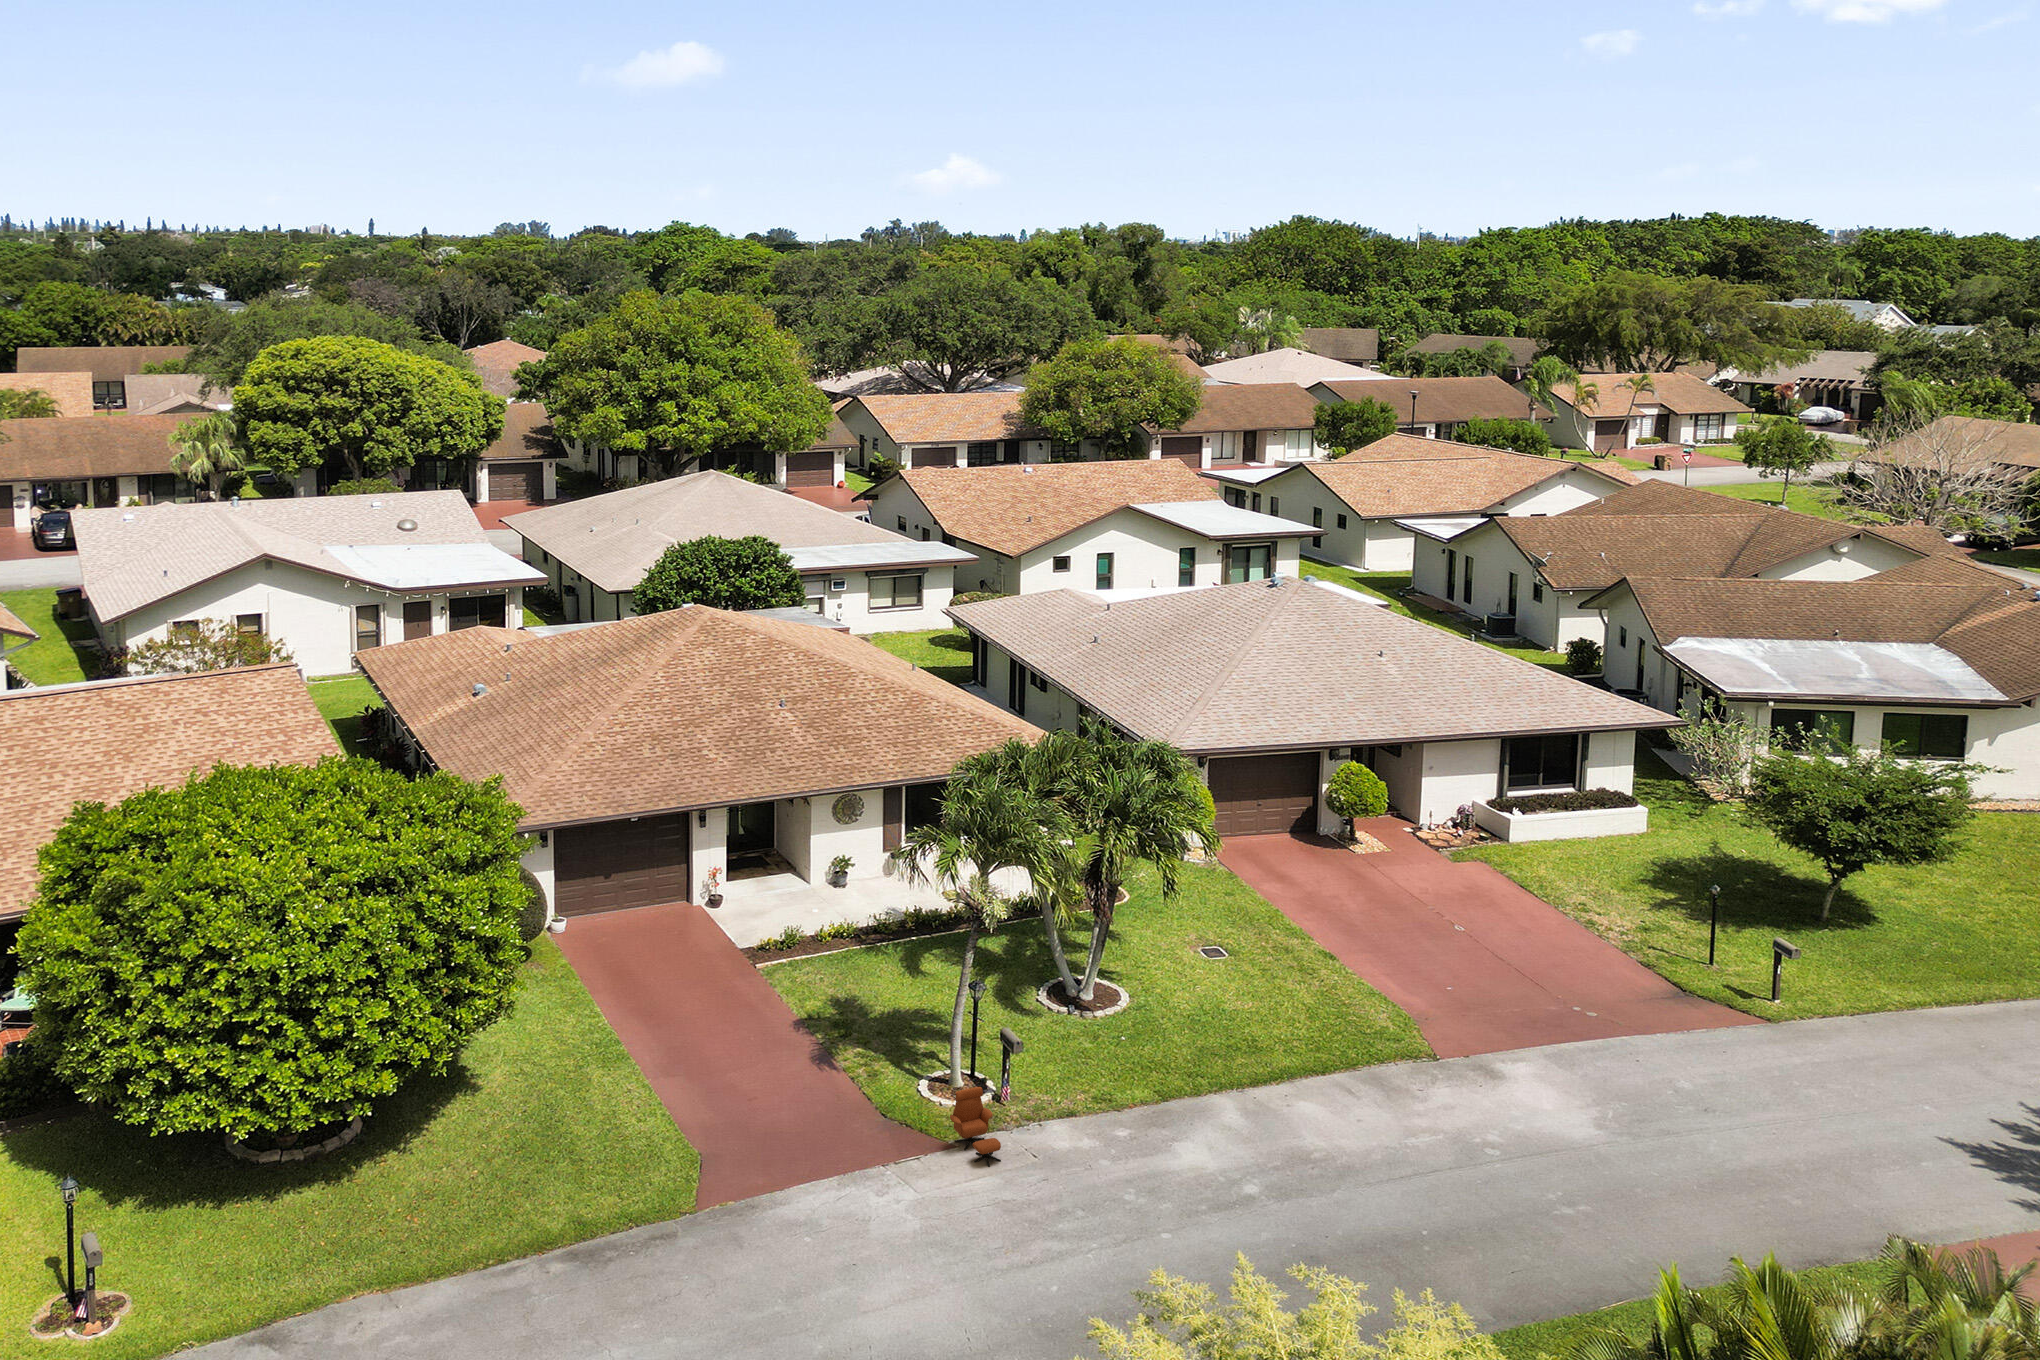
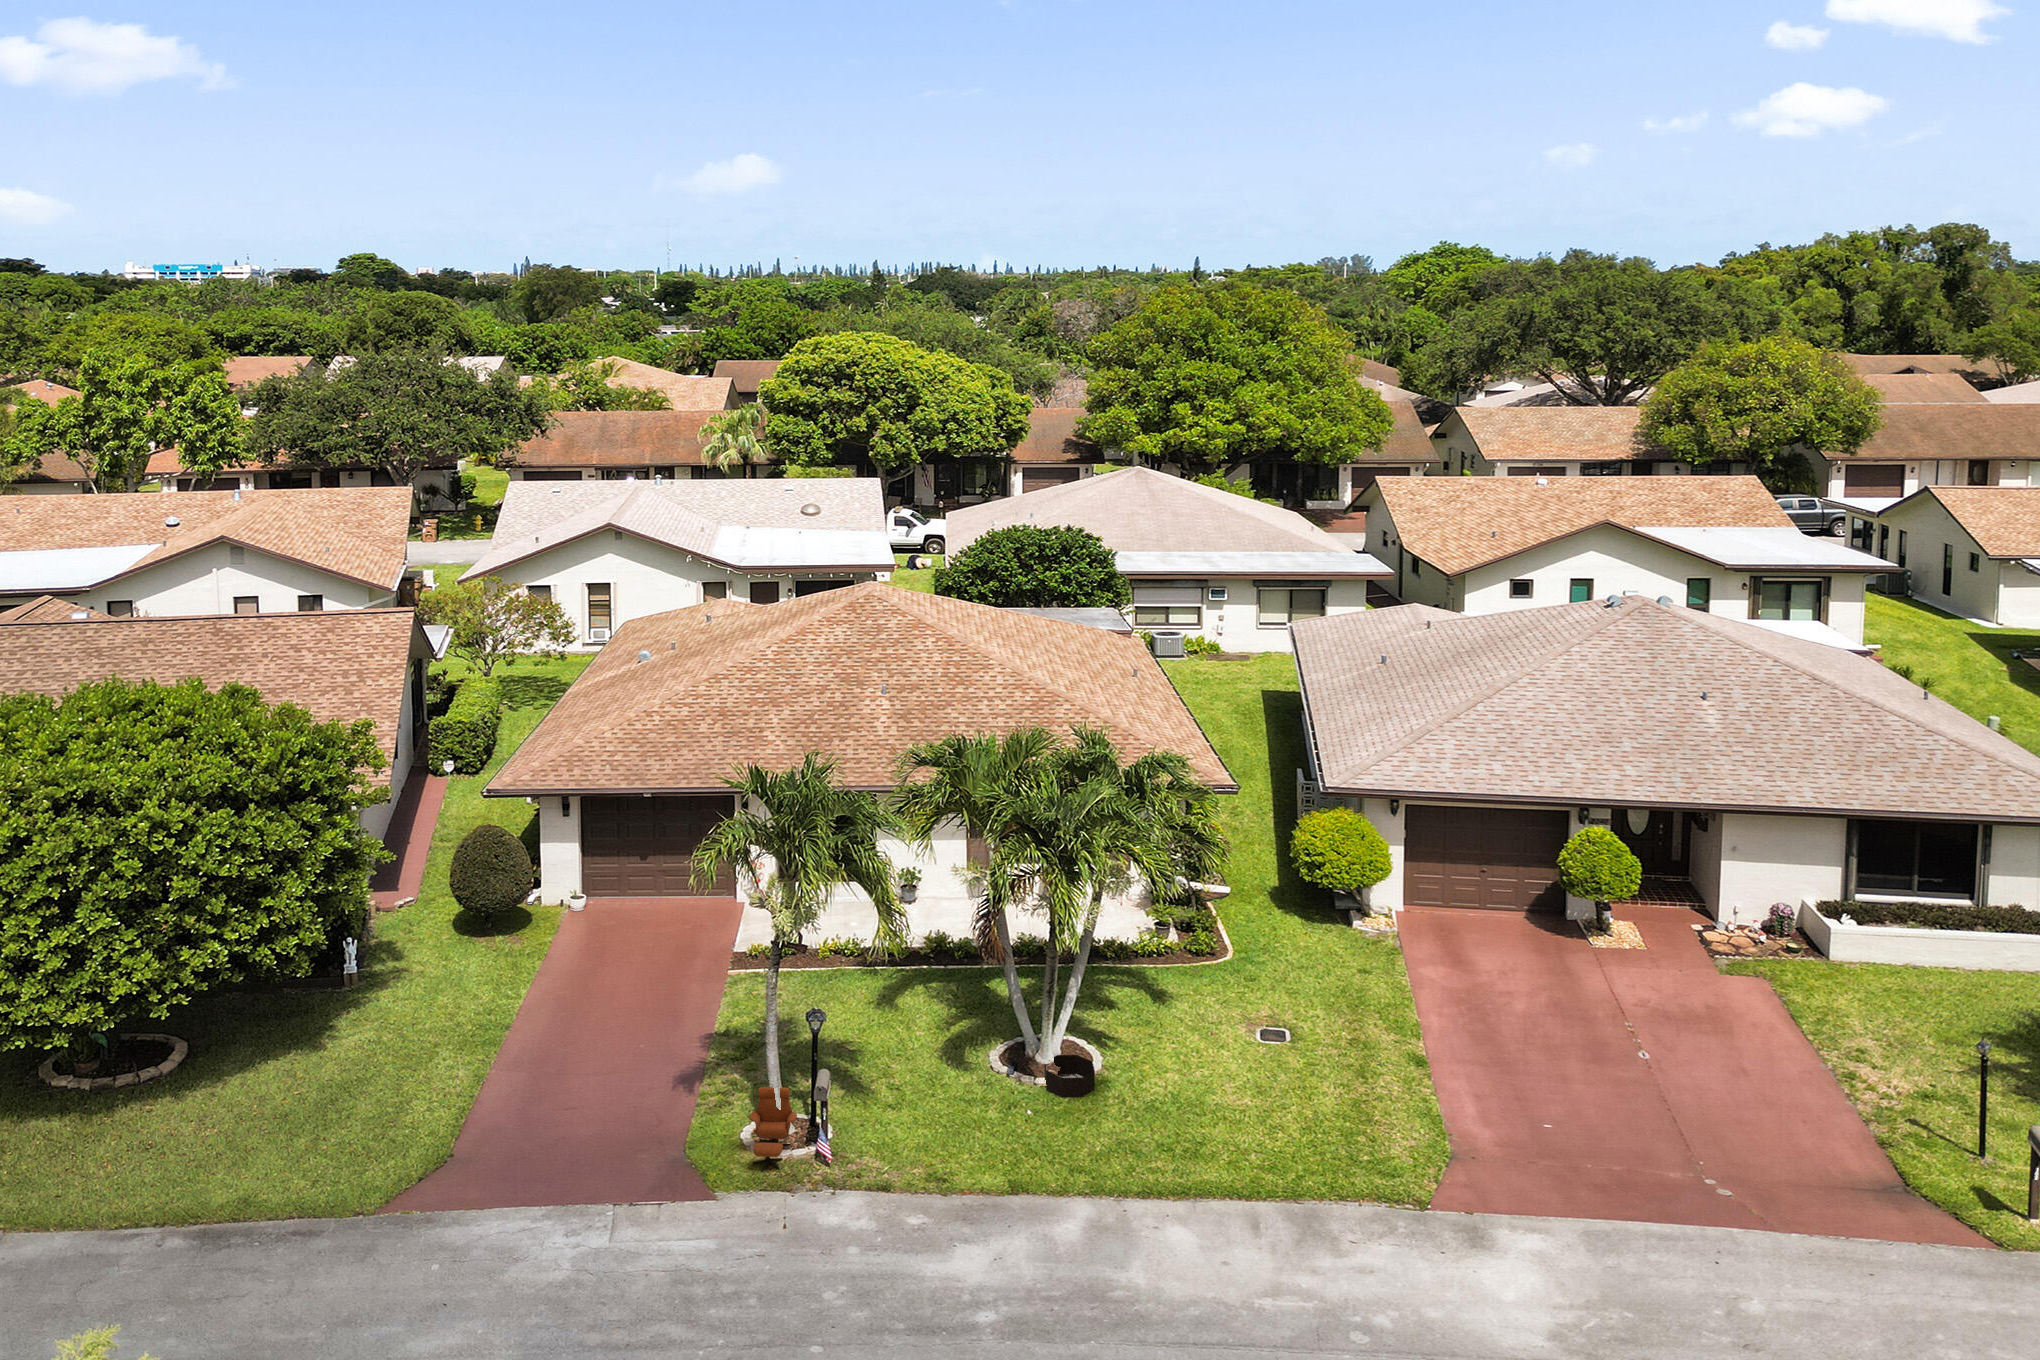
basket: none [1114,1012,1160,1050] -> present [1045,1055,1095,1098]

